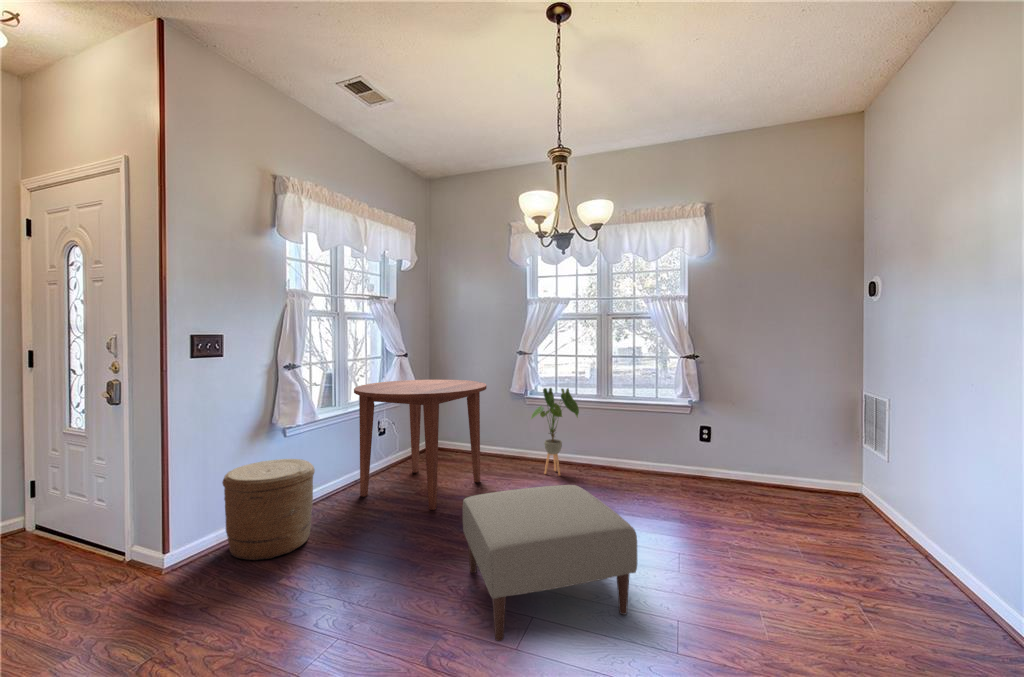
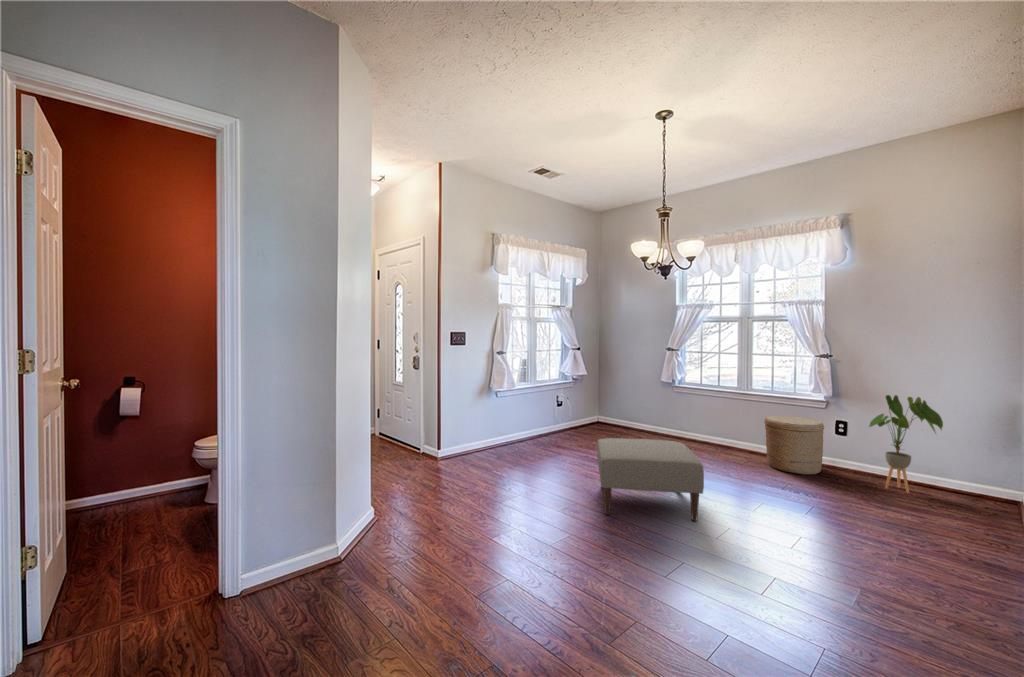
dining table: present [354,379,486,510] -> none [539,367,633,456]
house plant: present [531,388,579,475] -> present [869,395,943,493]
woven basket: present [222,459,315,560] -> present [764,416,824,475]

